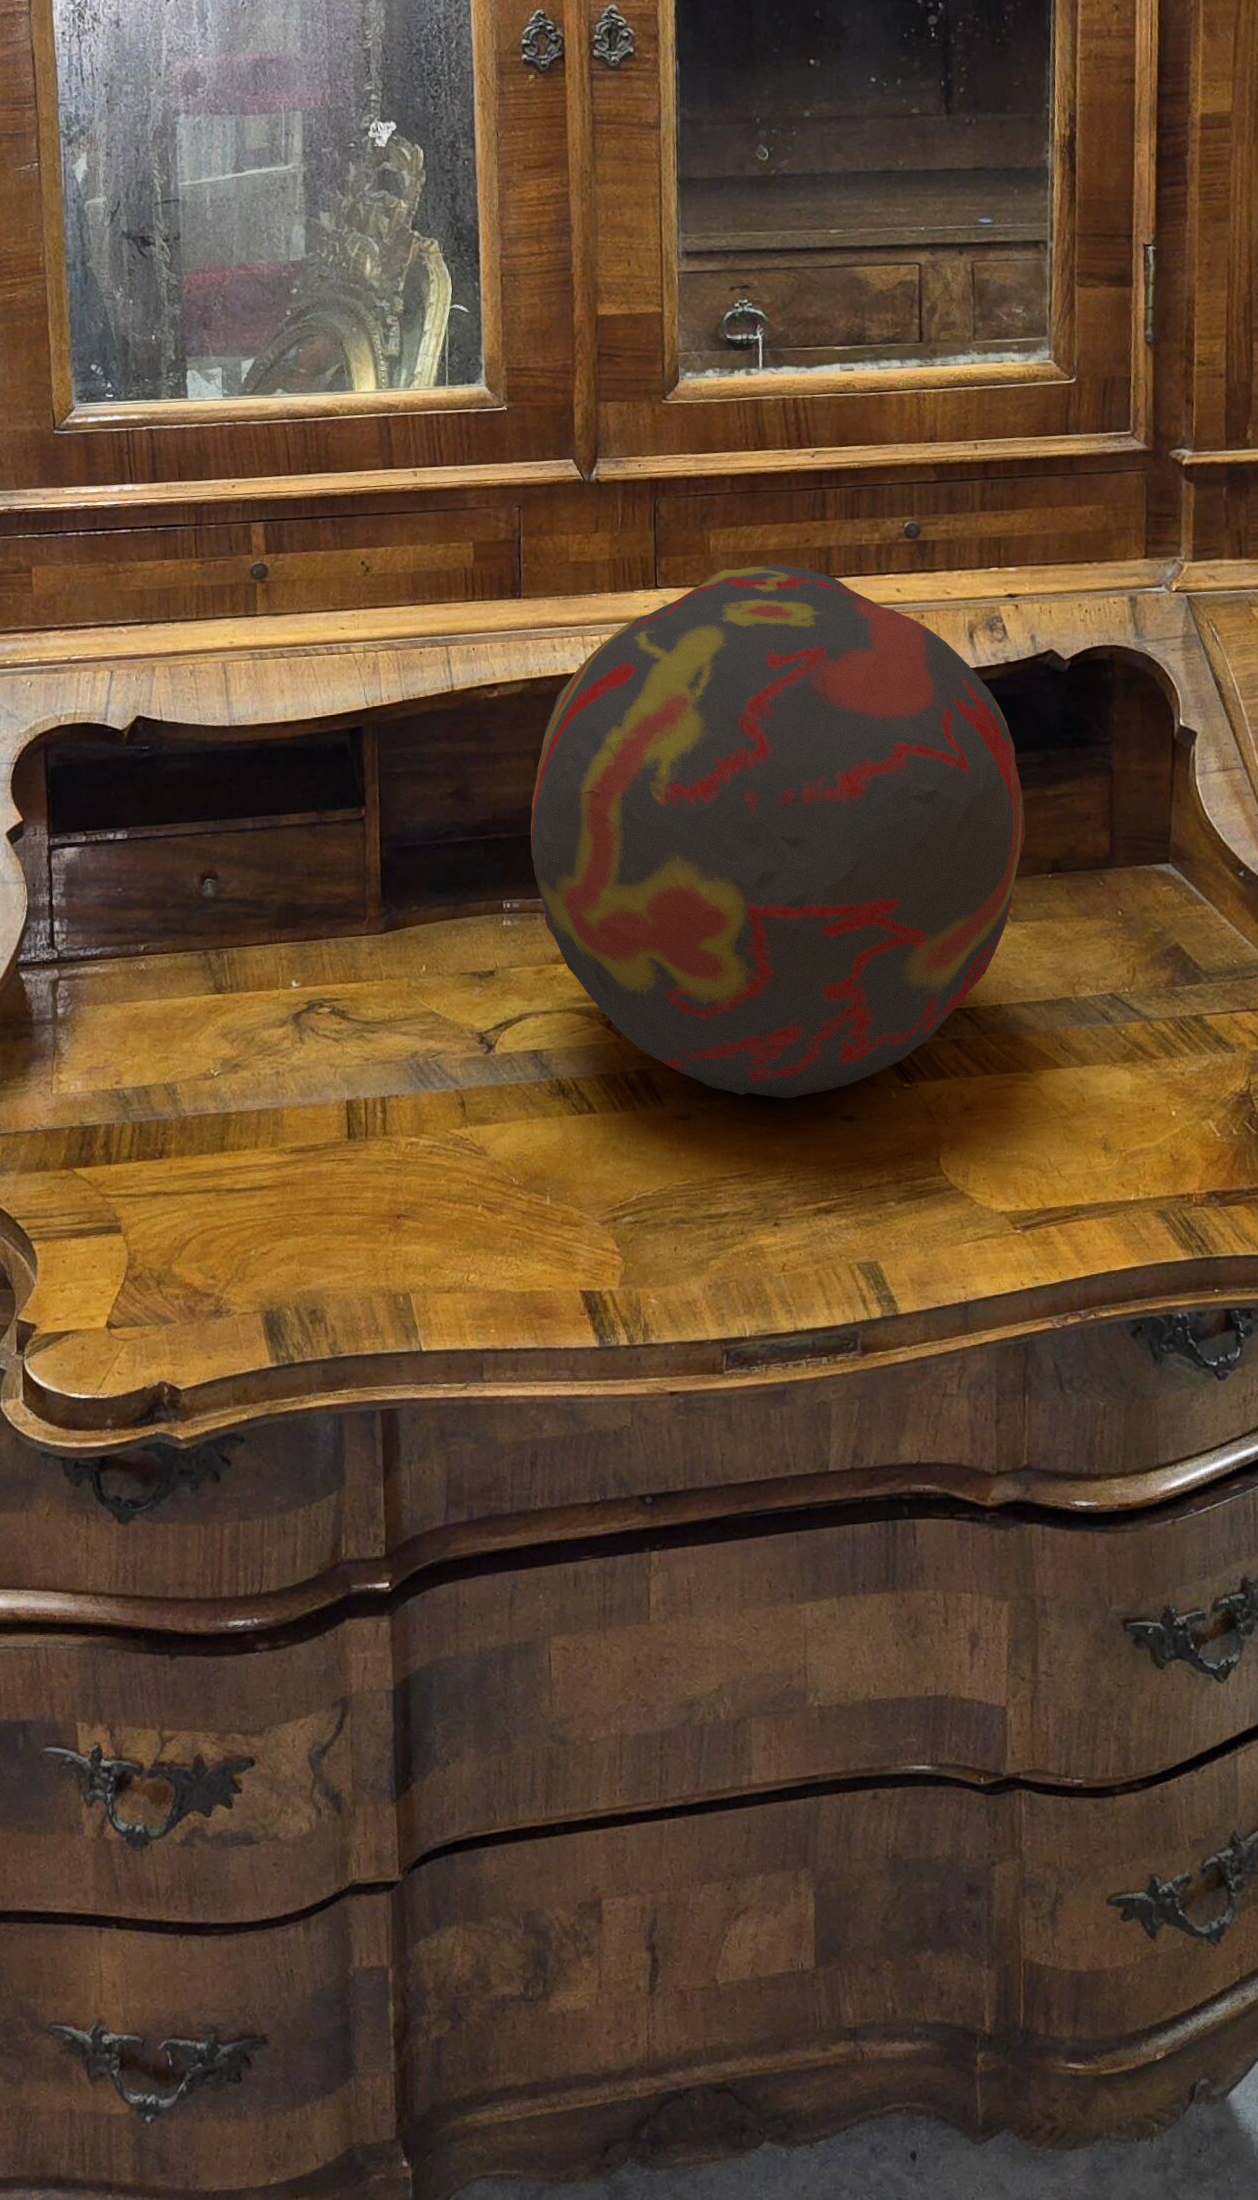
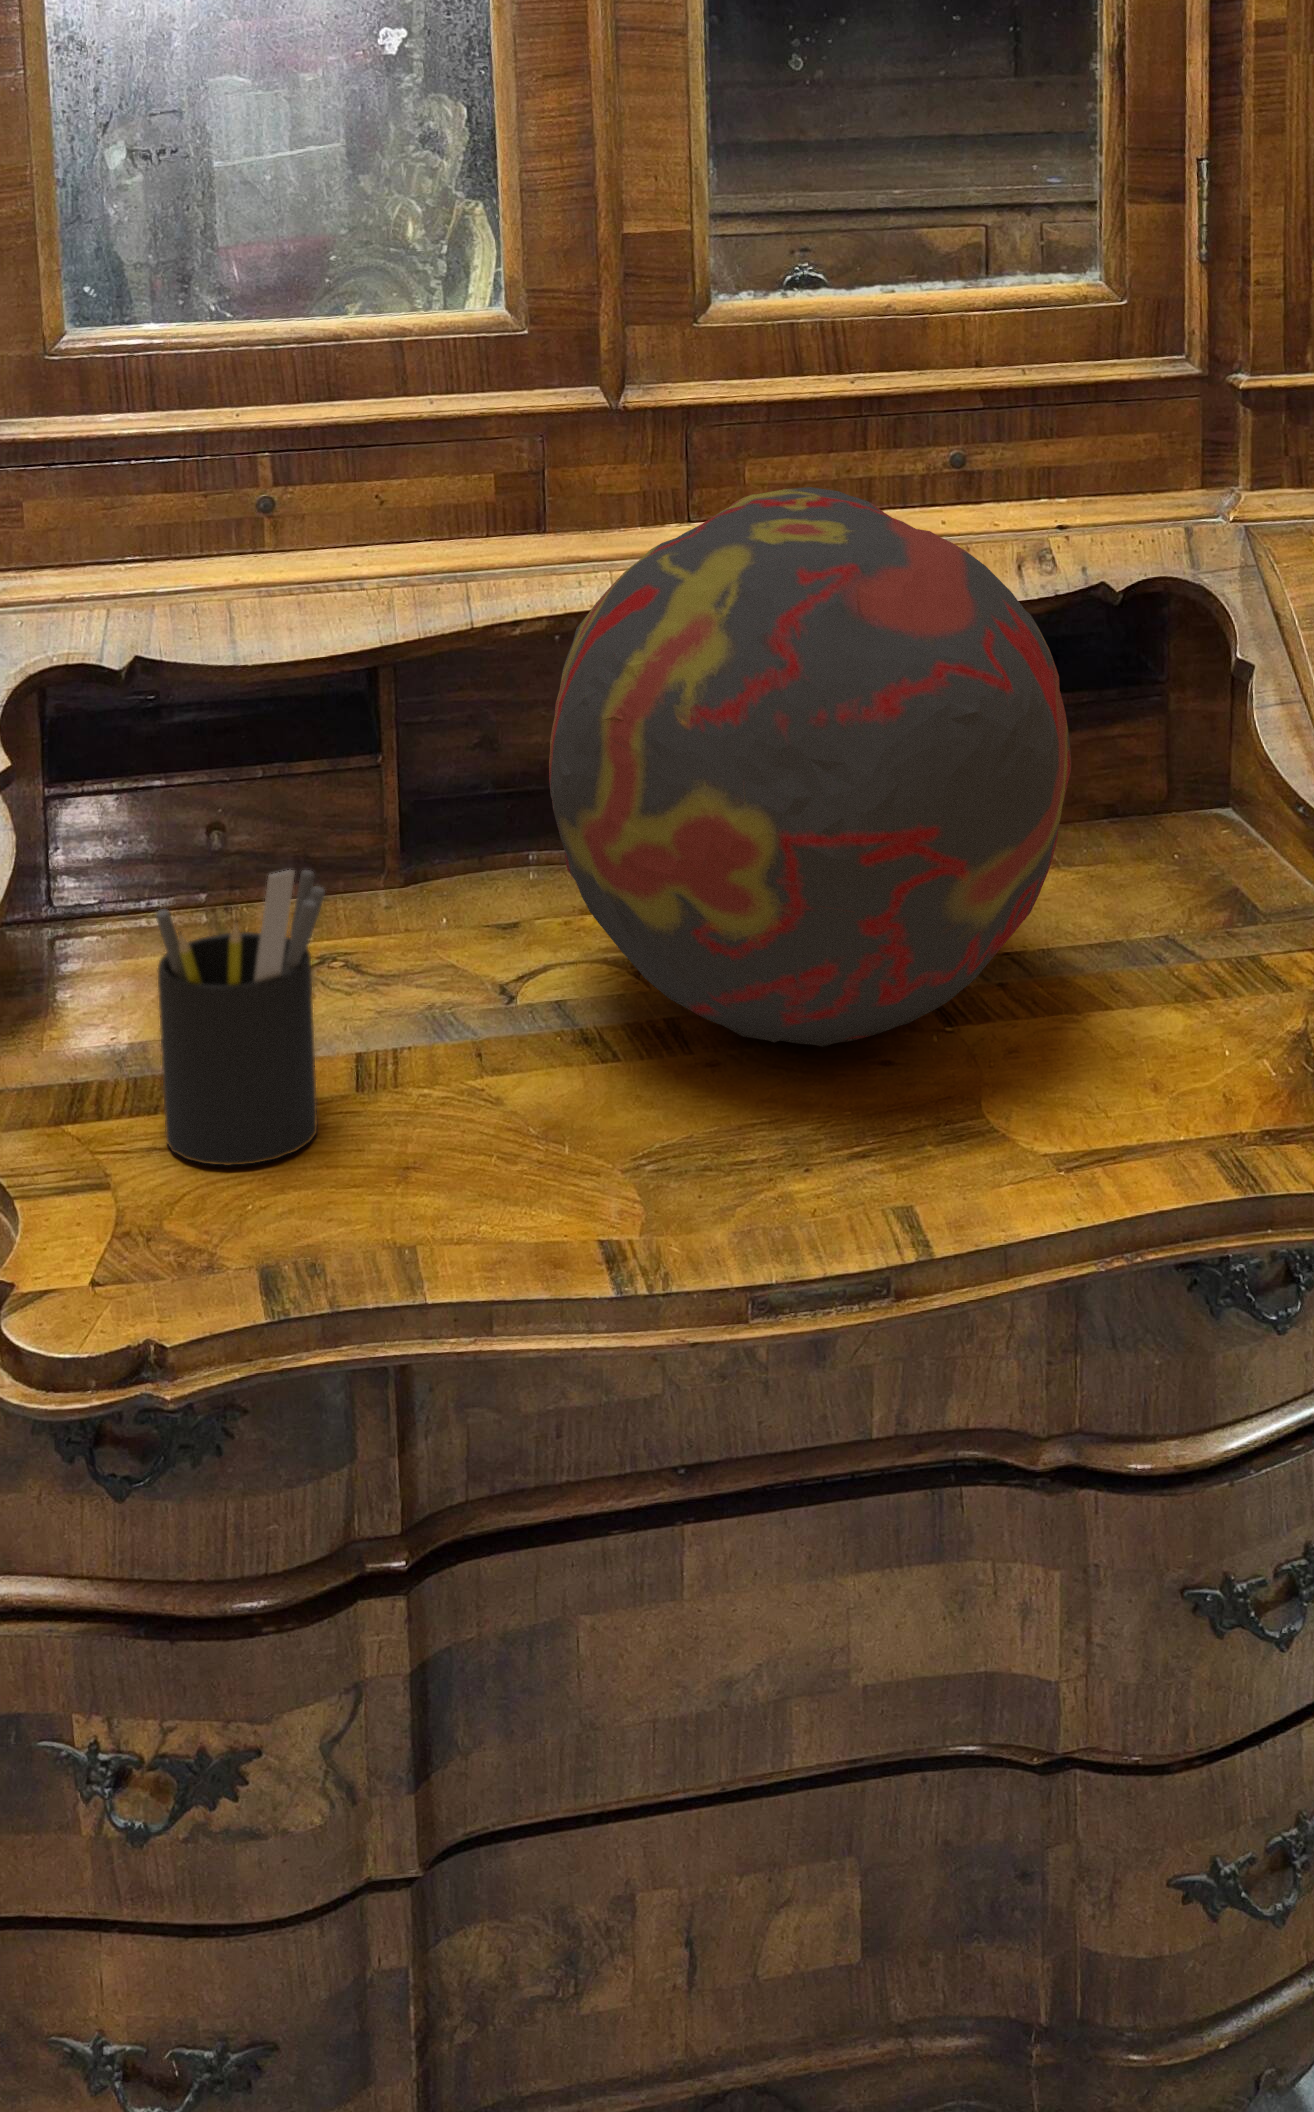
pen holder: none [161,932,320,1212] -> present [156,870,326,1165]

